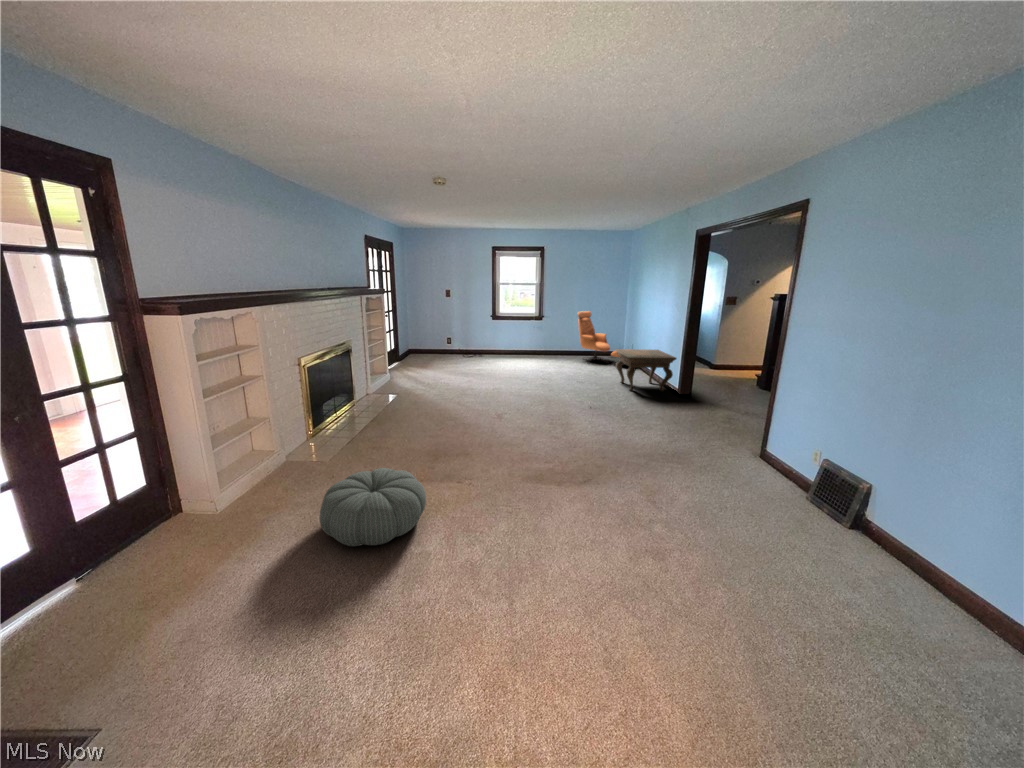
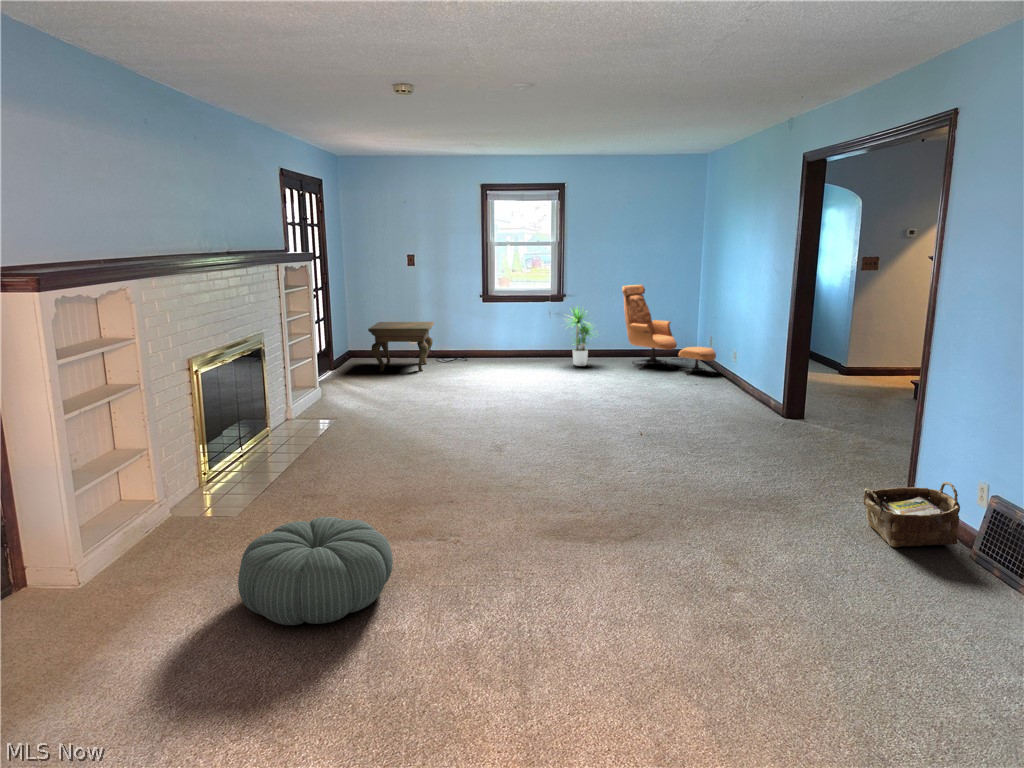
potted plant: none [539,323,564,361] -> present [568,308,592,366]
side table: present [615,349,676,391] -> present [368,322,434,371]
woven basket: none [735,447,800,490] -> present [863,482,960,547]

